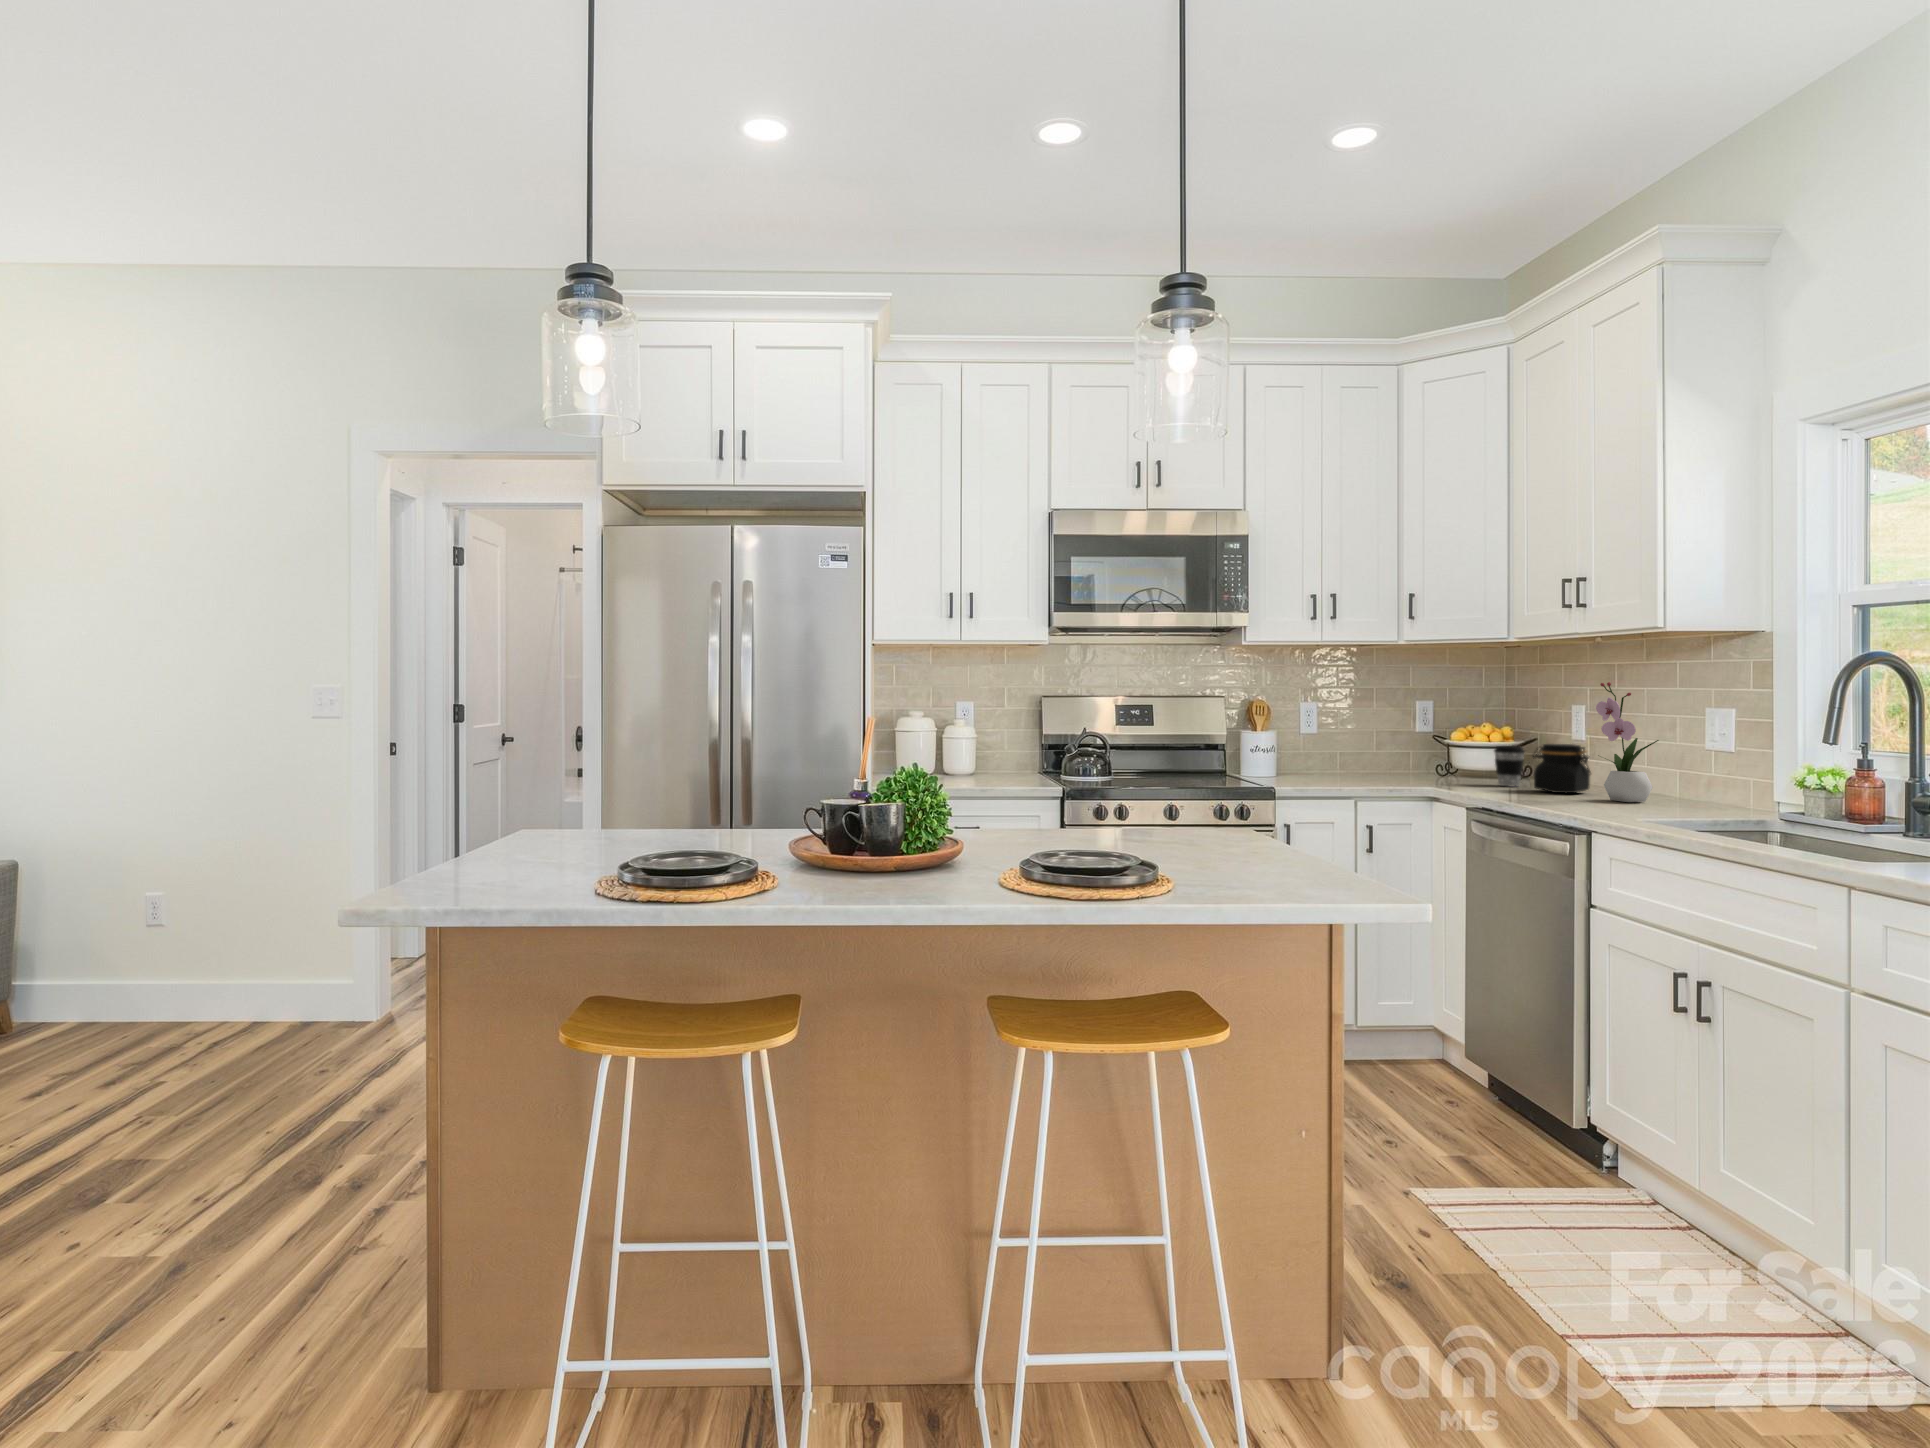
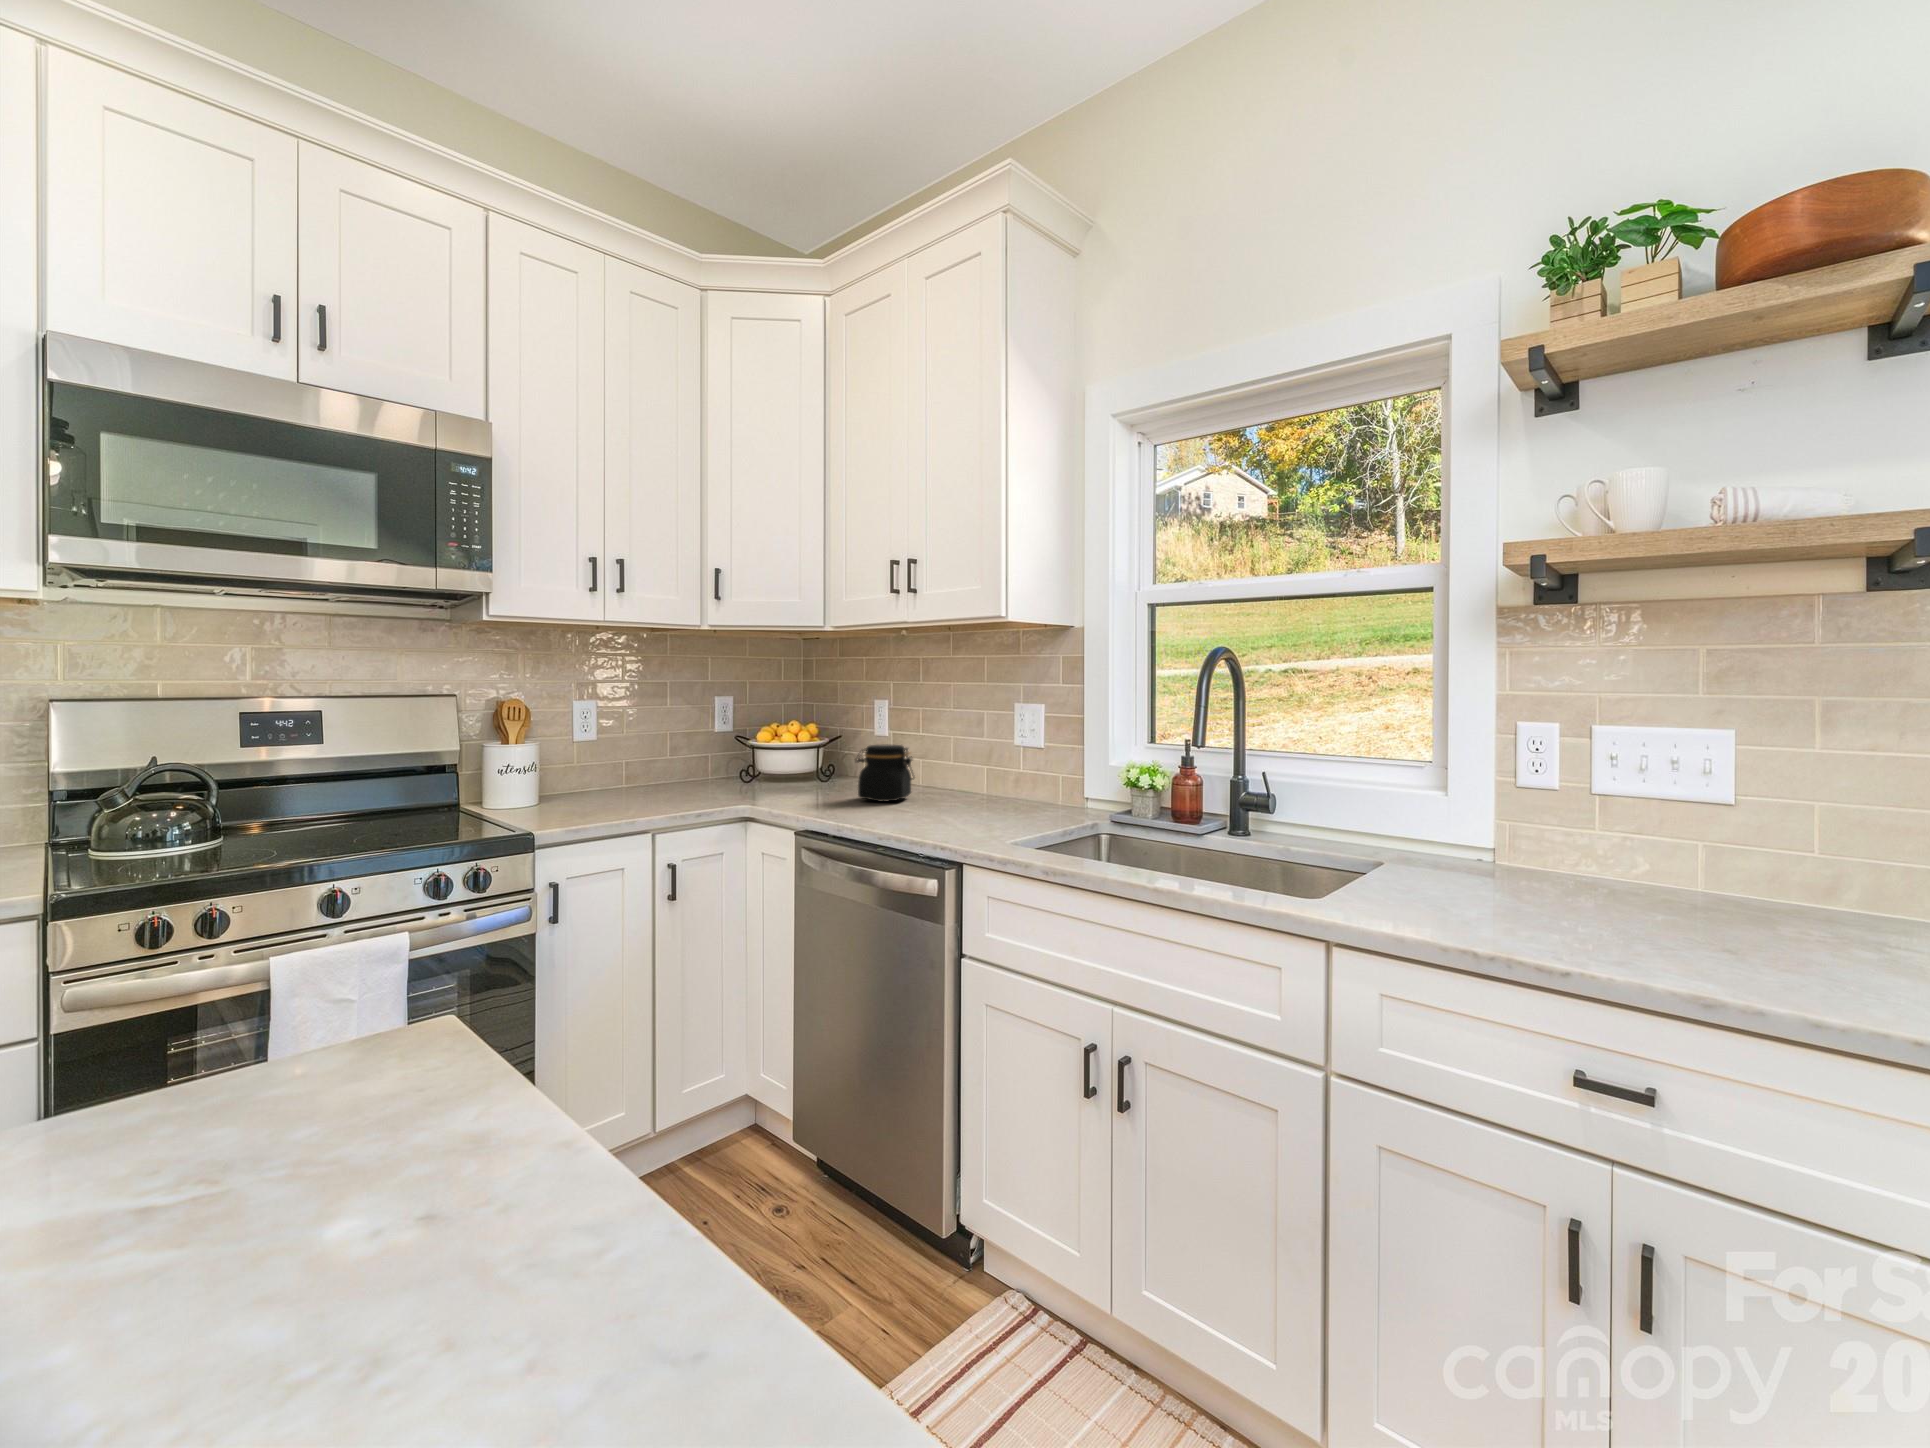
flower arrangement: present [1596,682,1659,802] -> none [930,676,987,810]
coffee cup: present [1494,746,1525,786] -> none [810,748,843,795]

